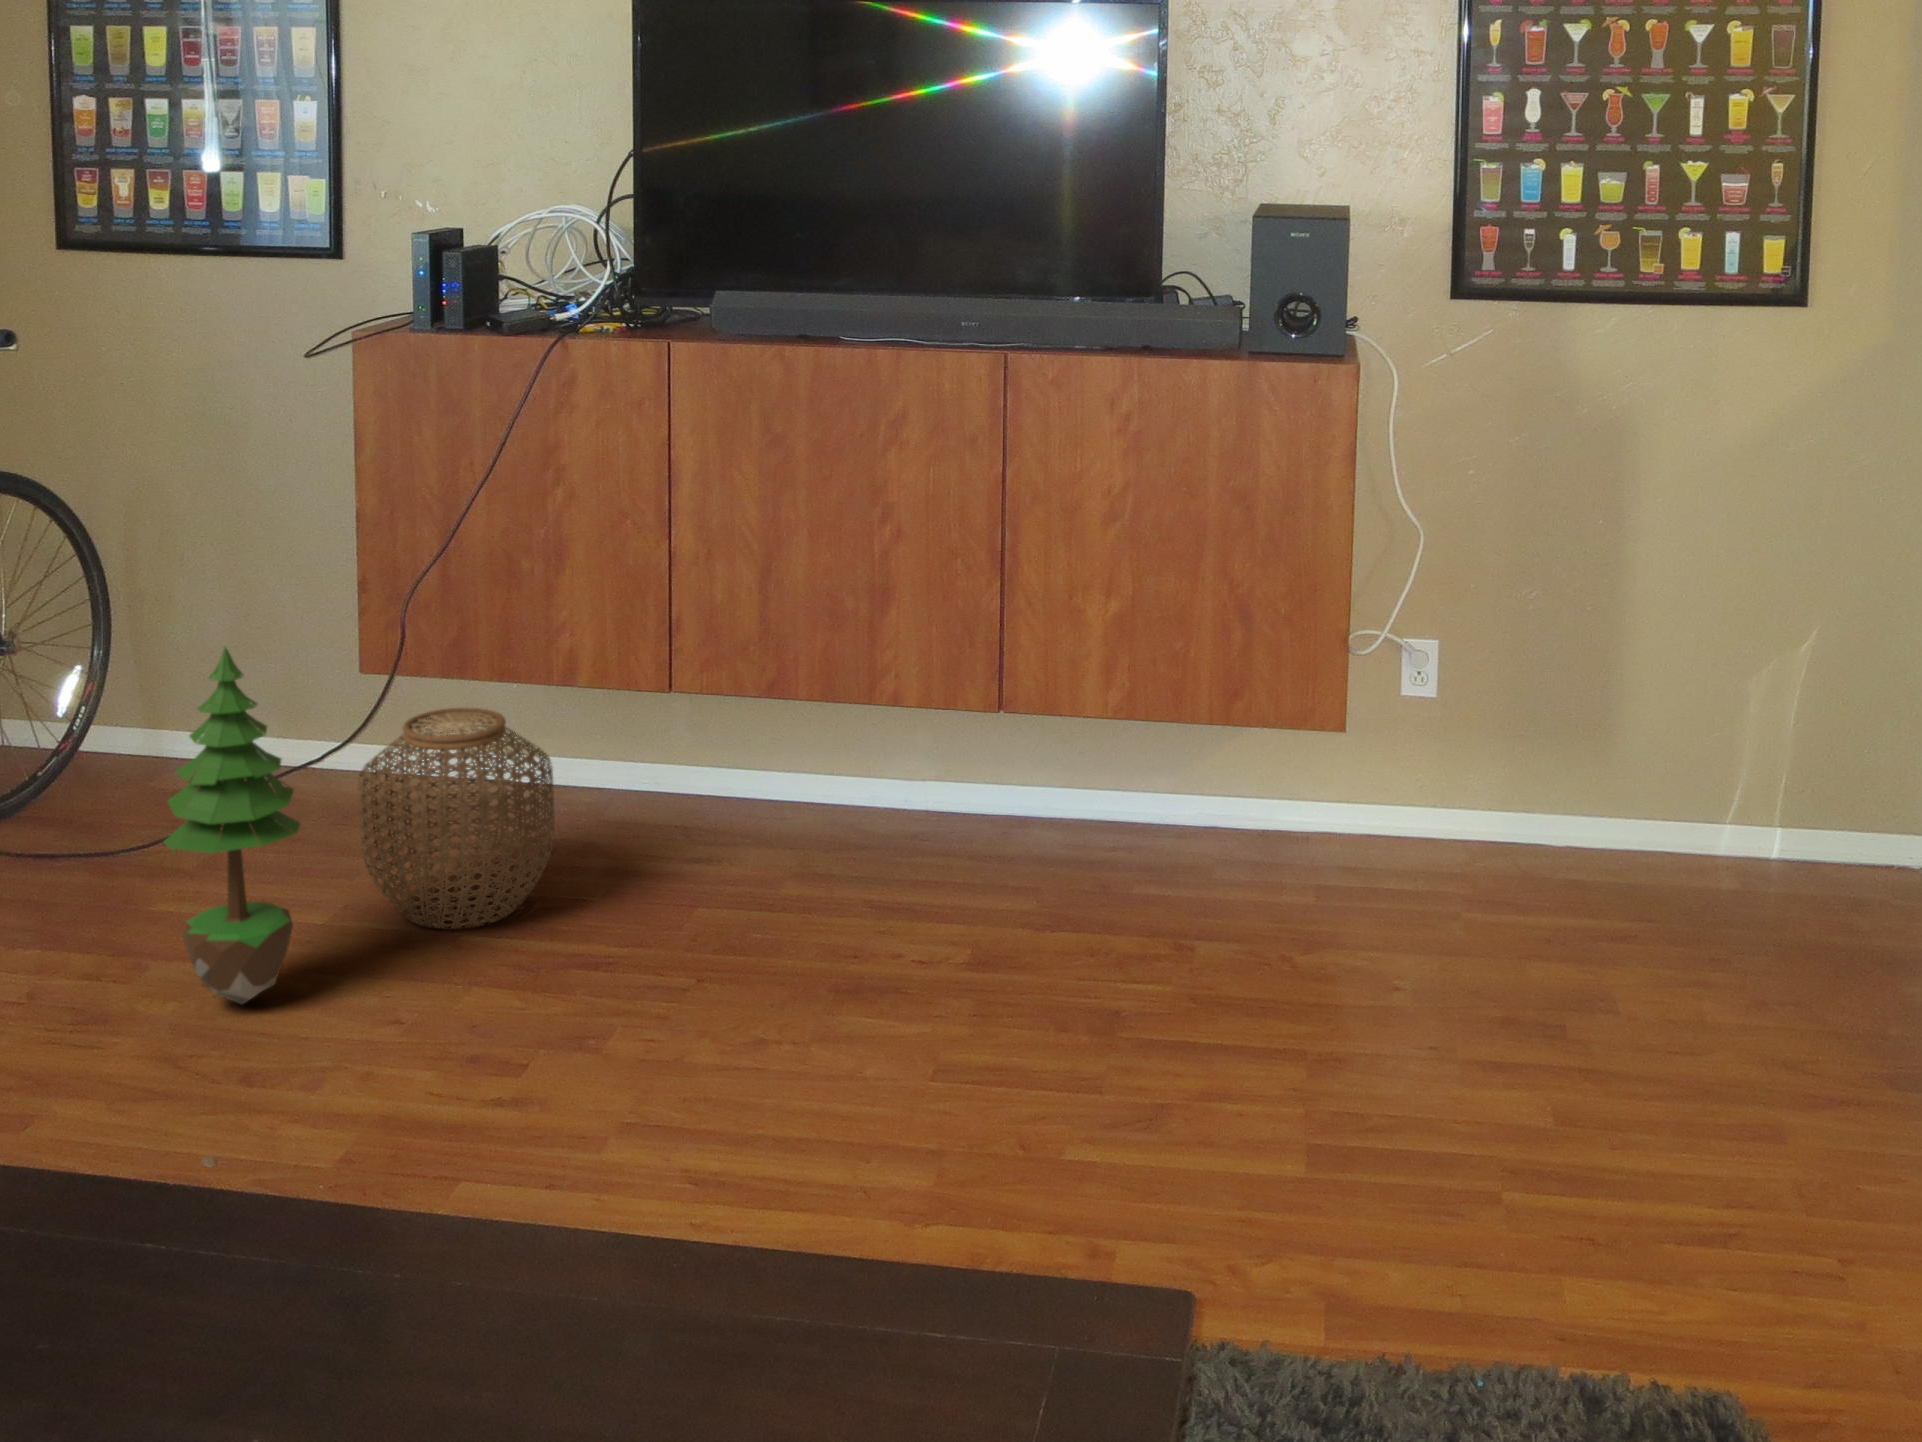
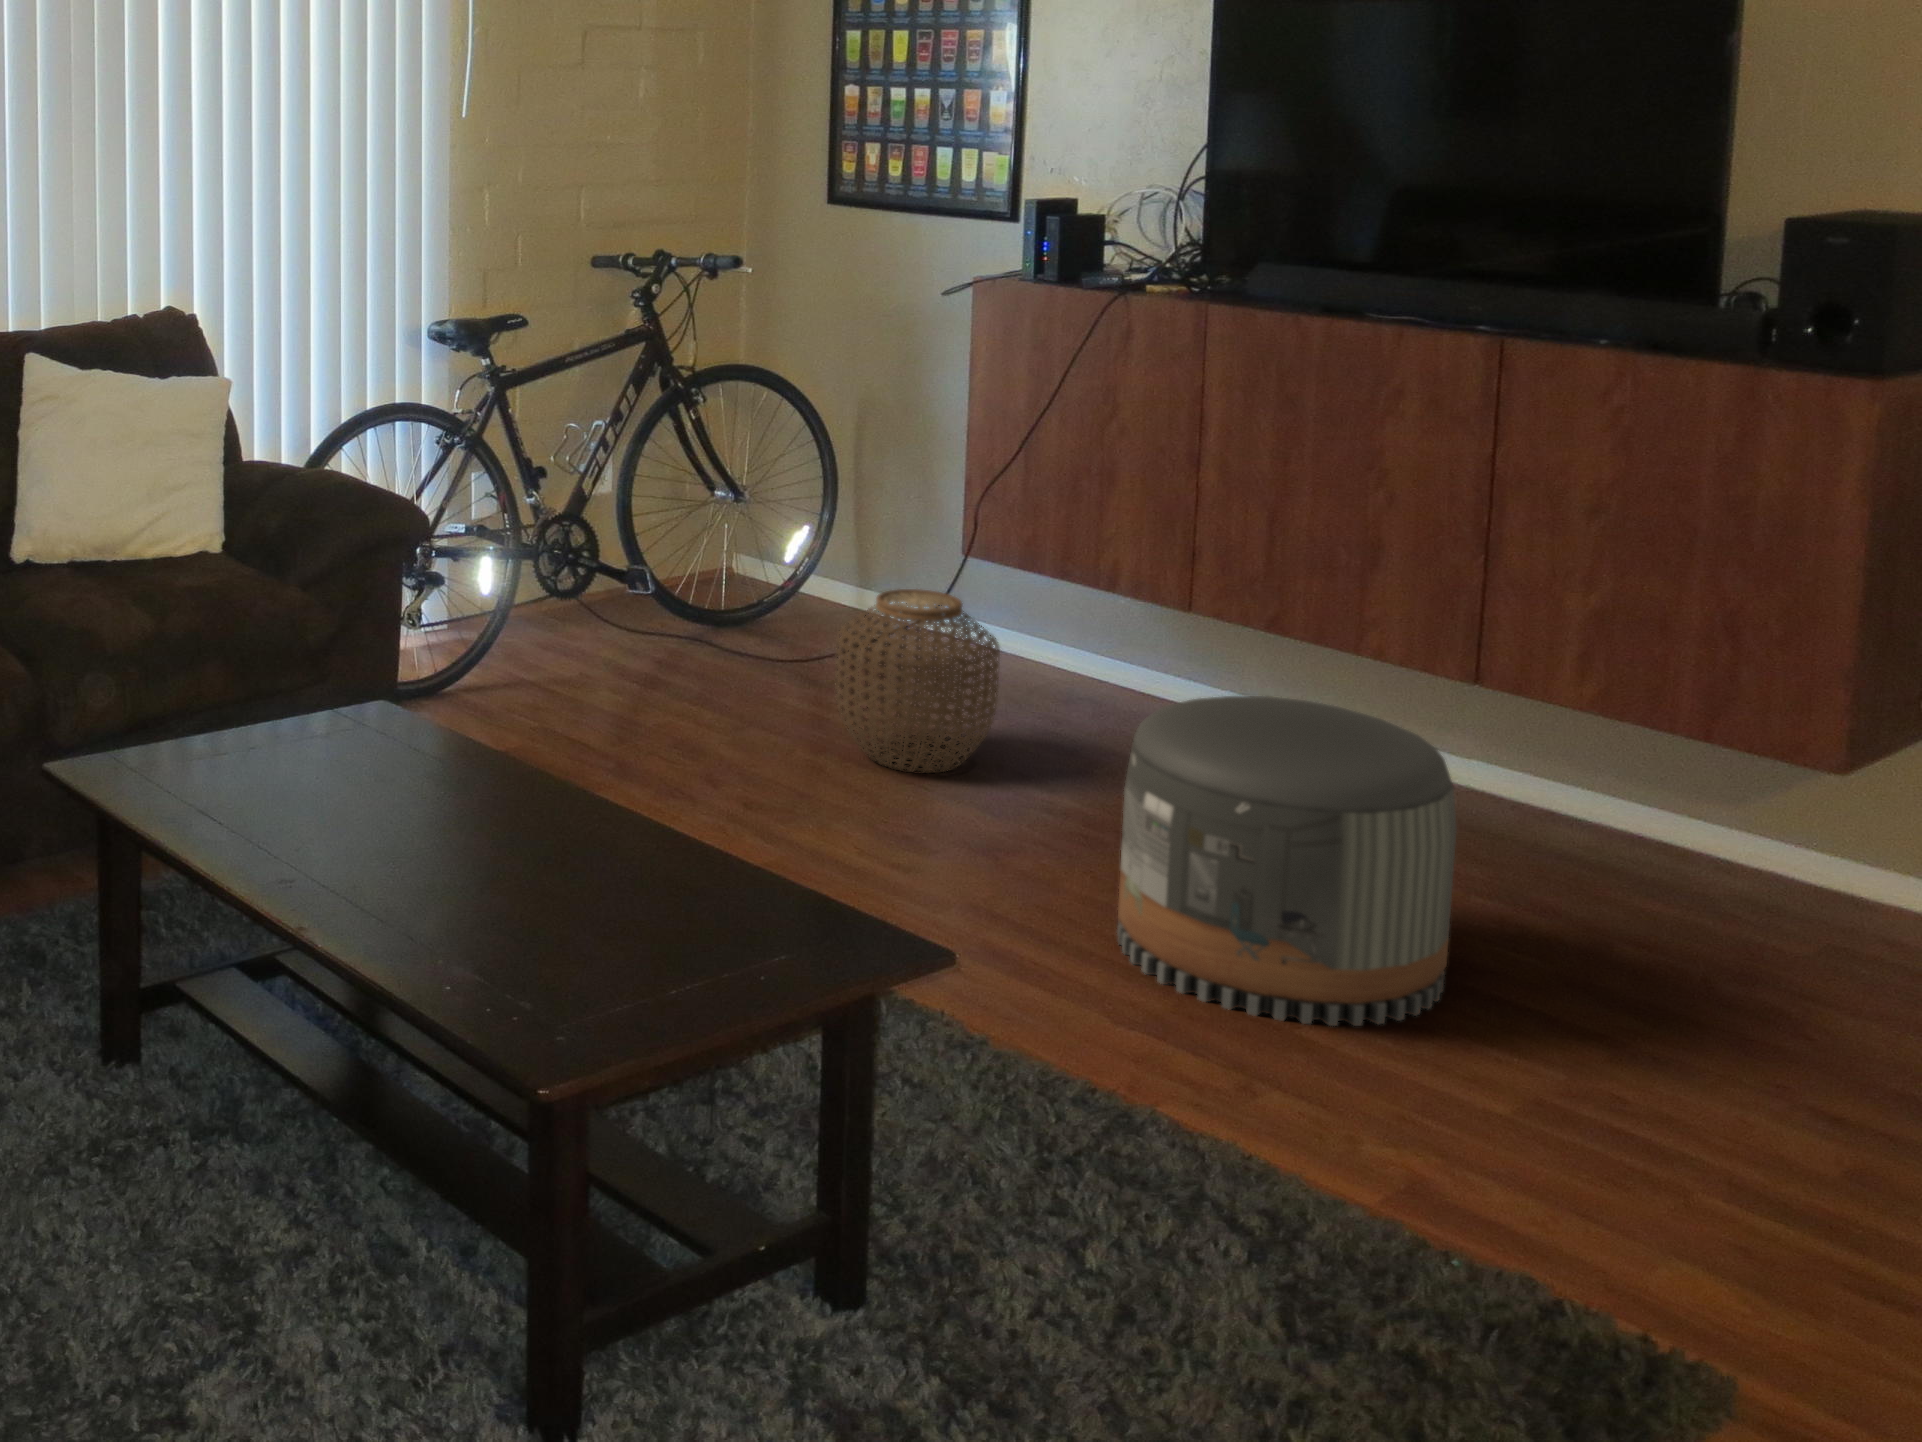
potted tree: present [164,647,300,1004] -> none [641,486,745,767]
pouf: none [865,730,1177,1061] -> present [1117,696,1457,1026]

